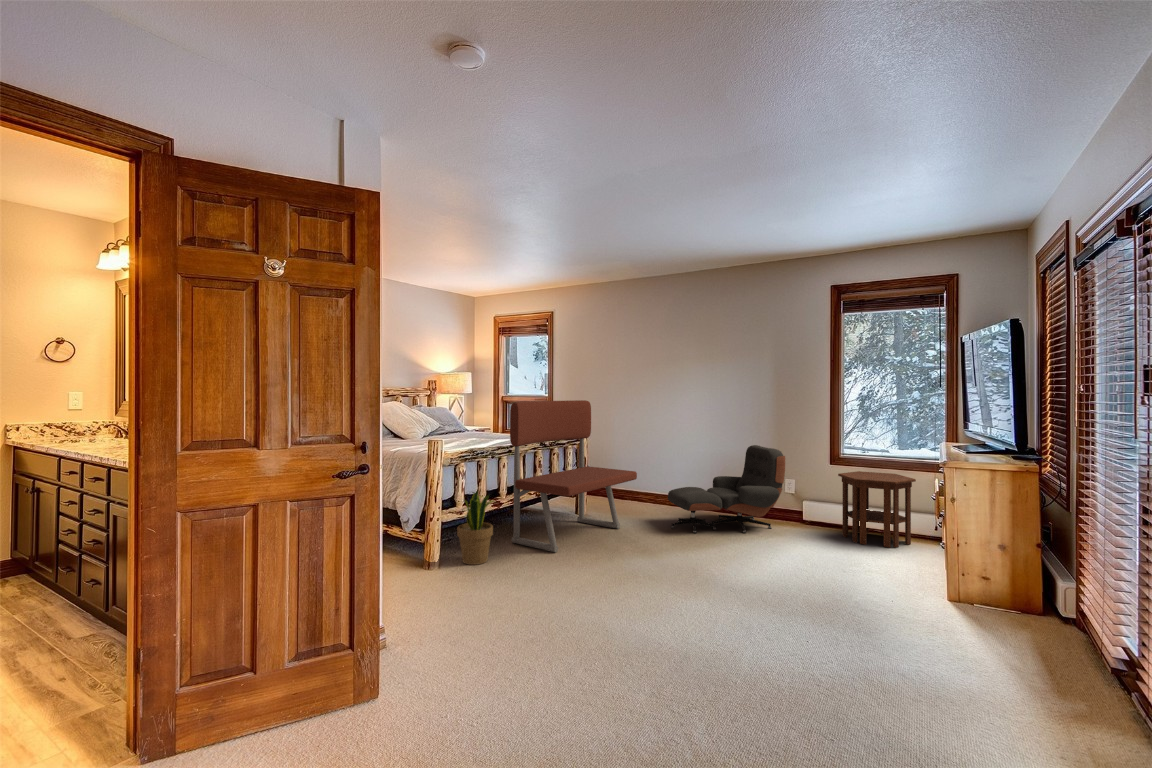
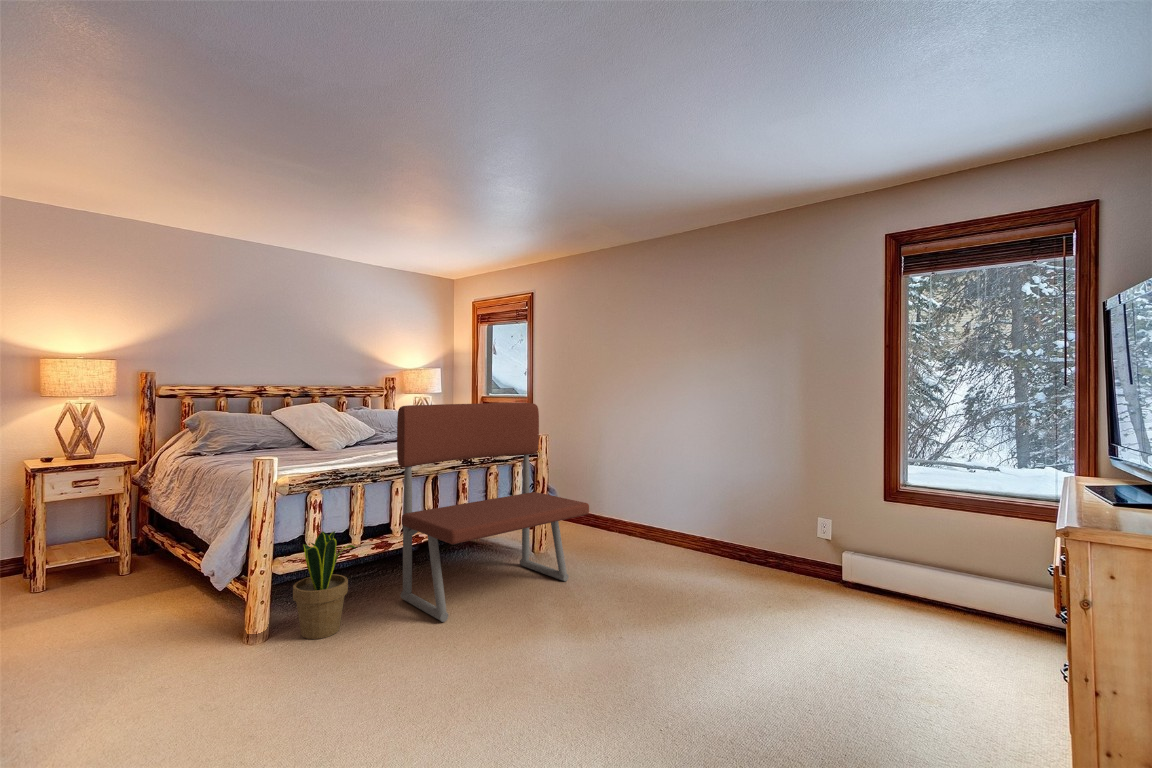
lounge chair: present [668,445,785,533] -> none [639,469,808,600]
side table: present [838,471,916,548] -> none [890,515,1020,649]

